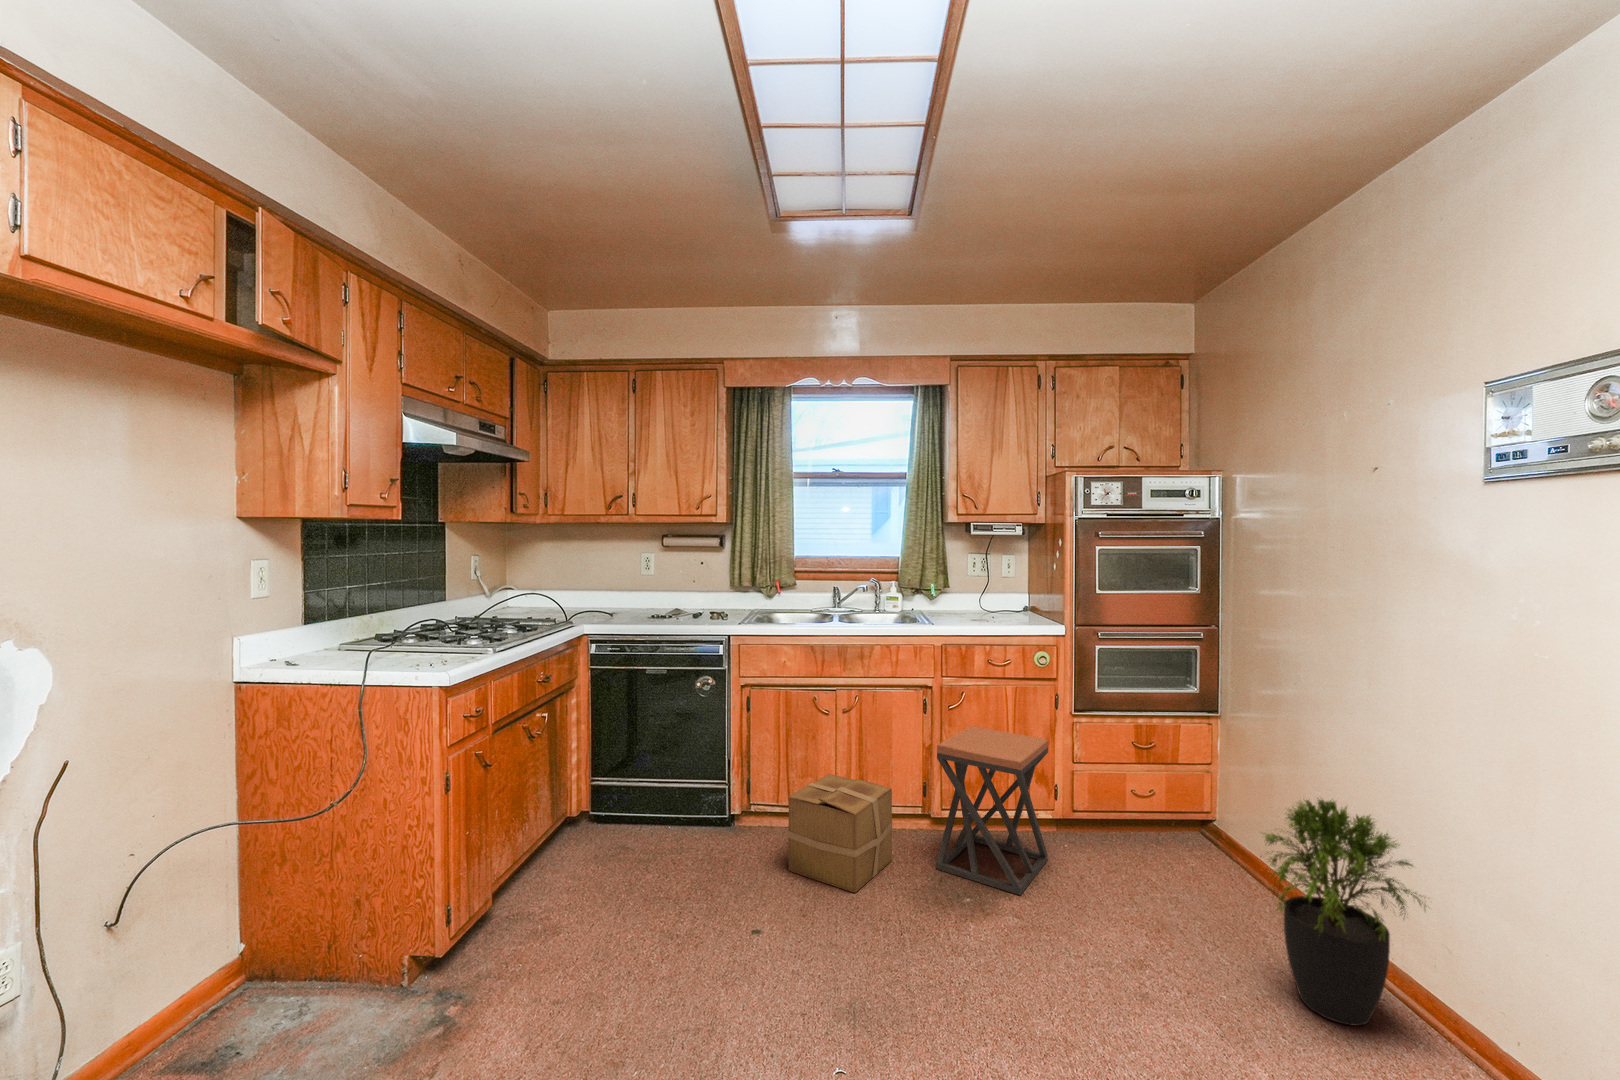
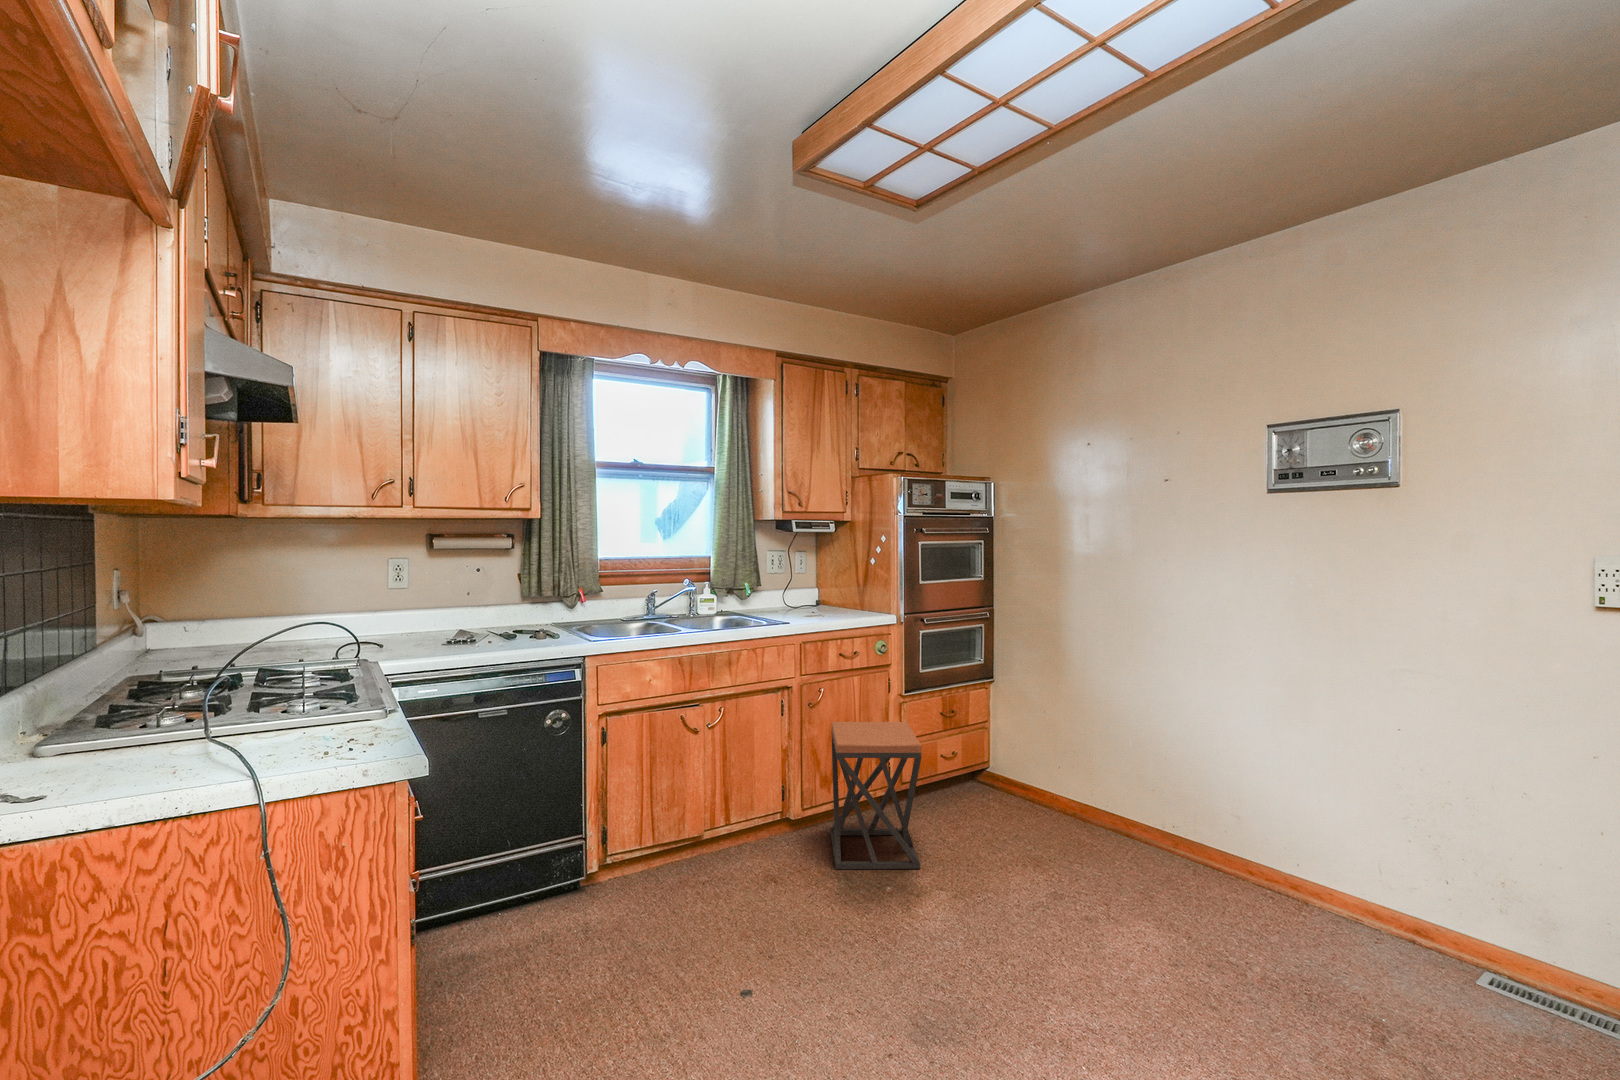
cardboard box: present [788,774,892,892] -> none [703,799,799,919]
potted plant: present [1263,798,1426,1026] -> none [1100,724,1205,884]

